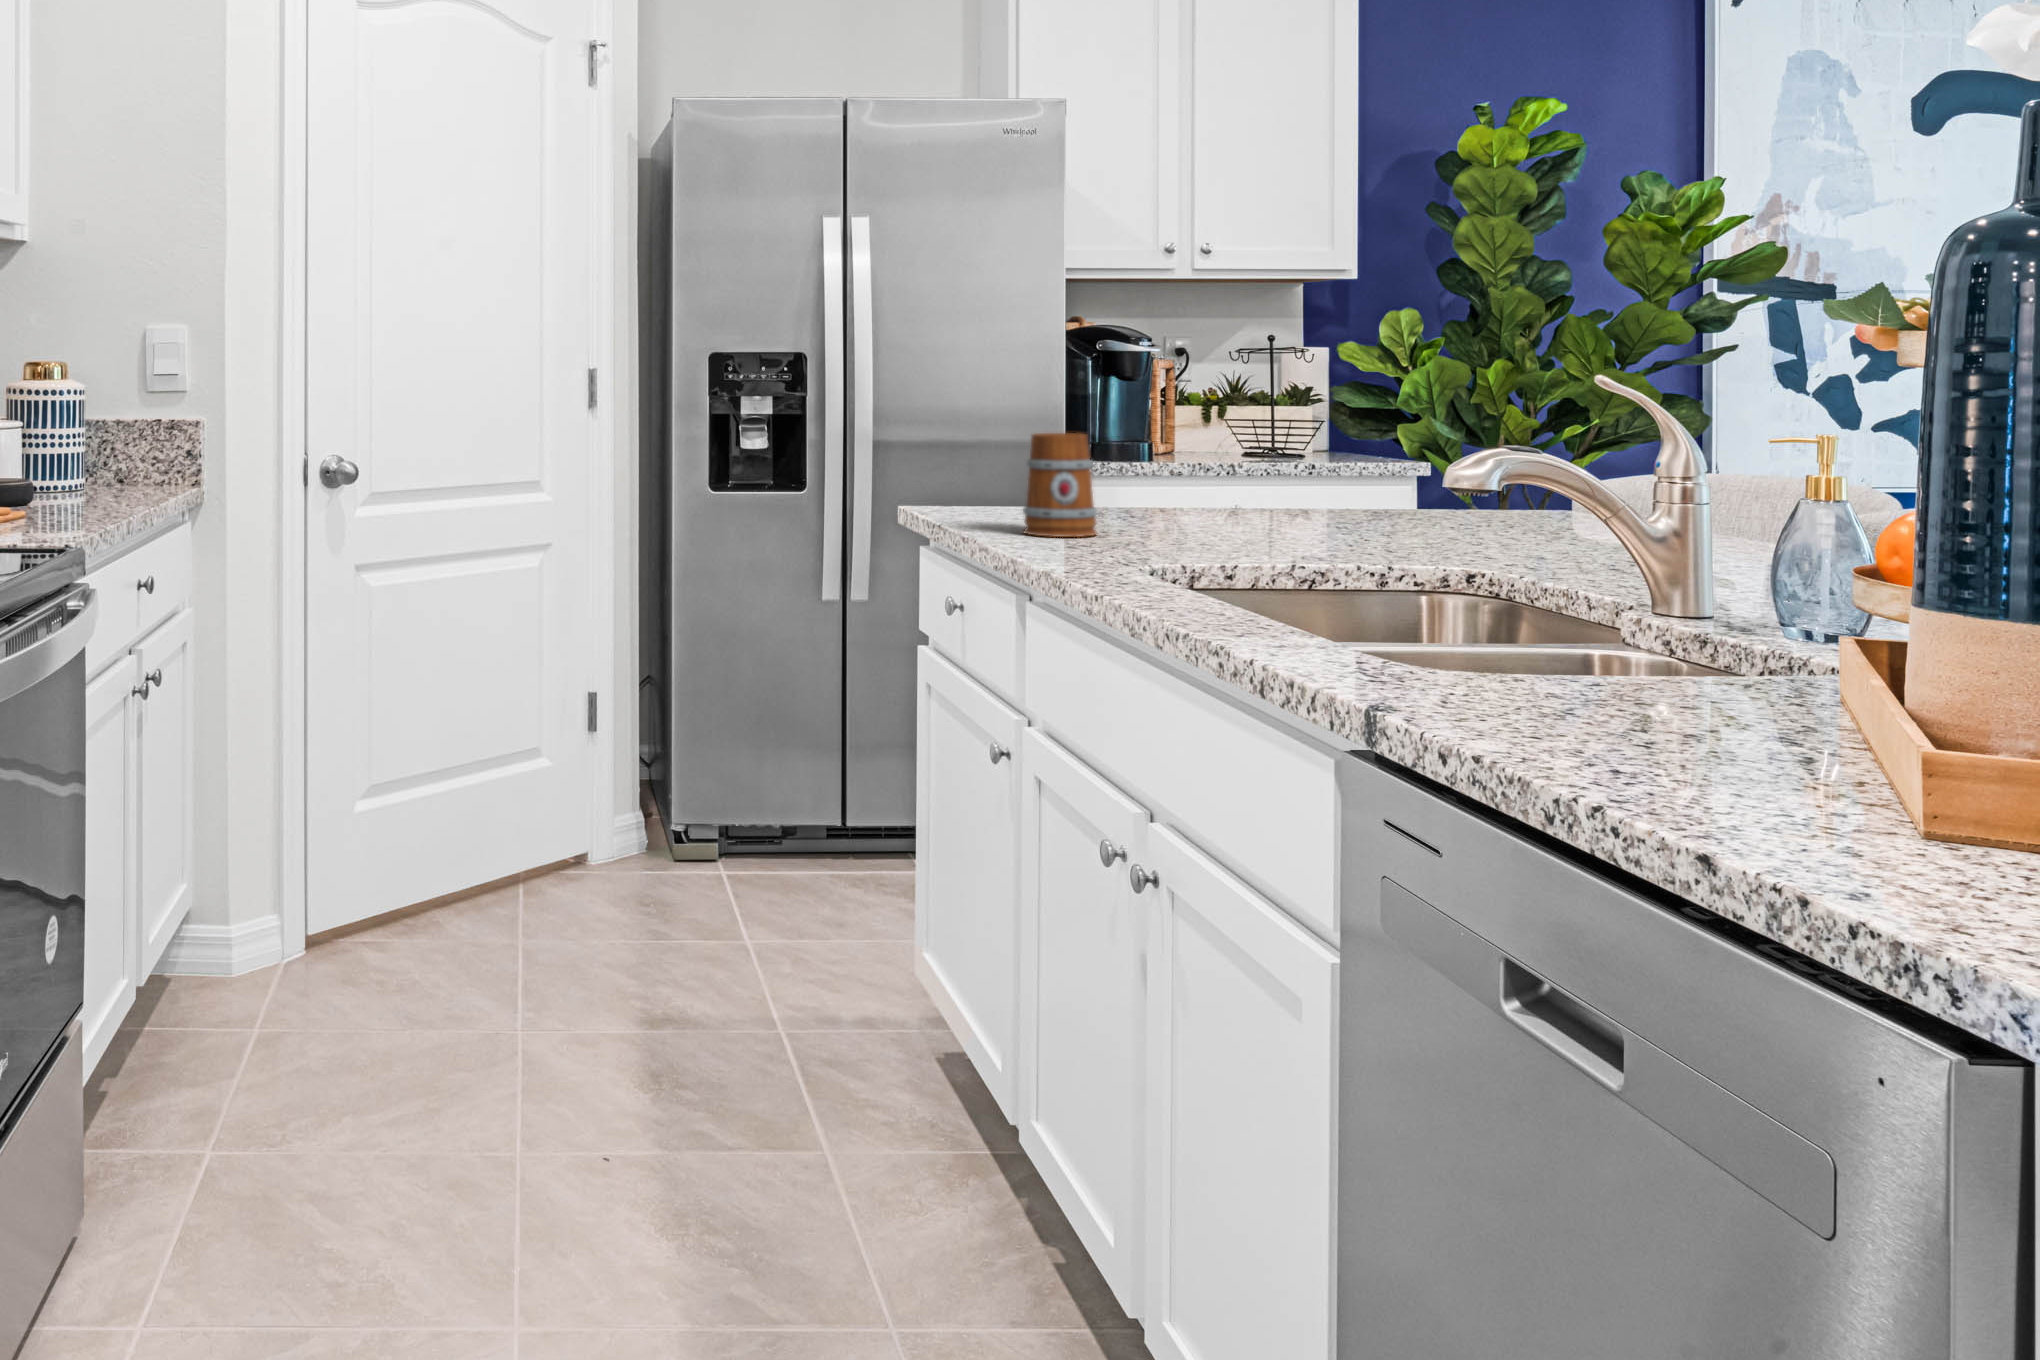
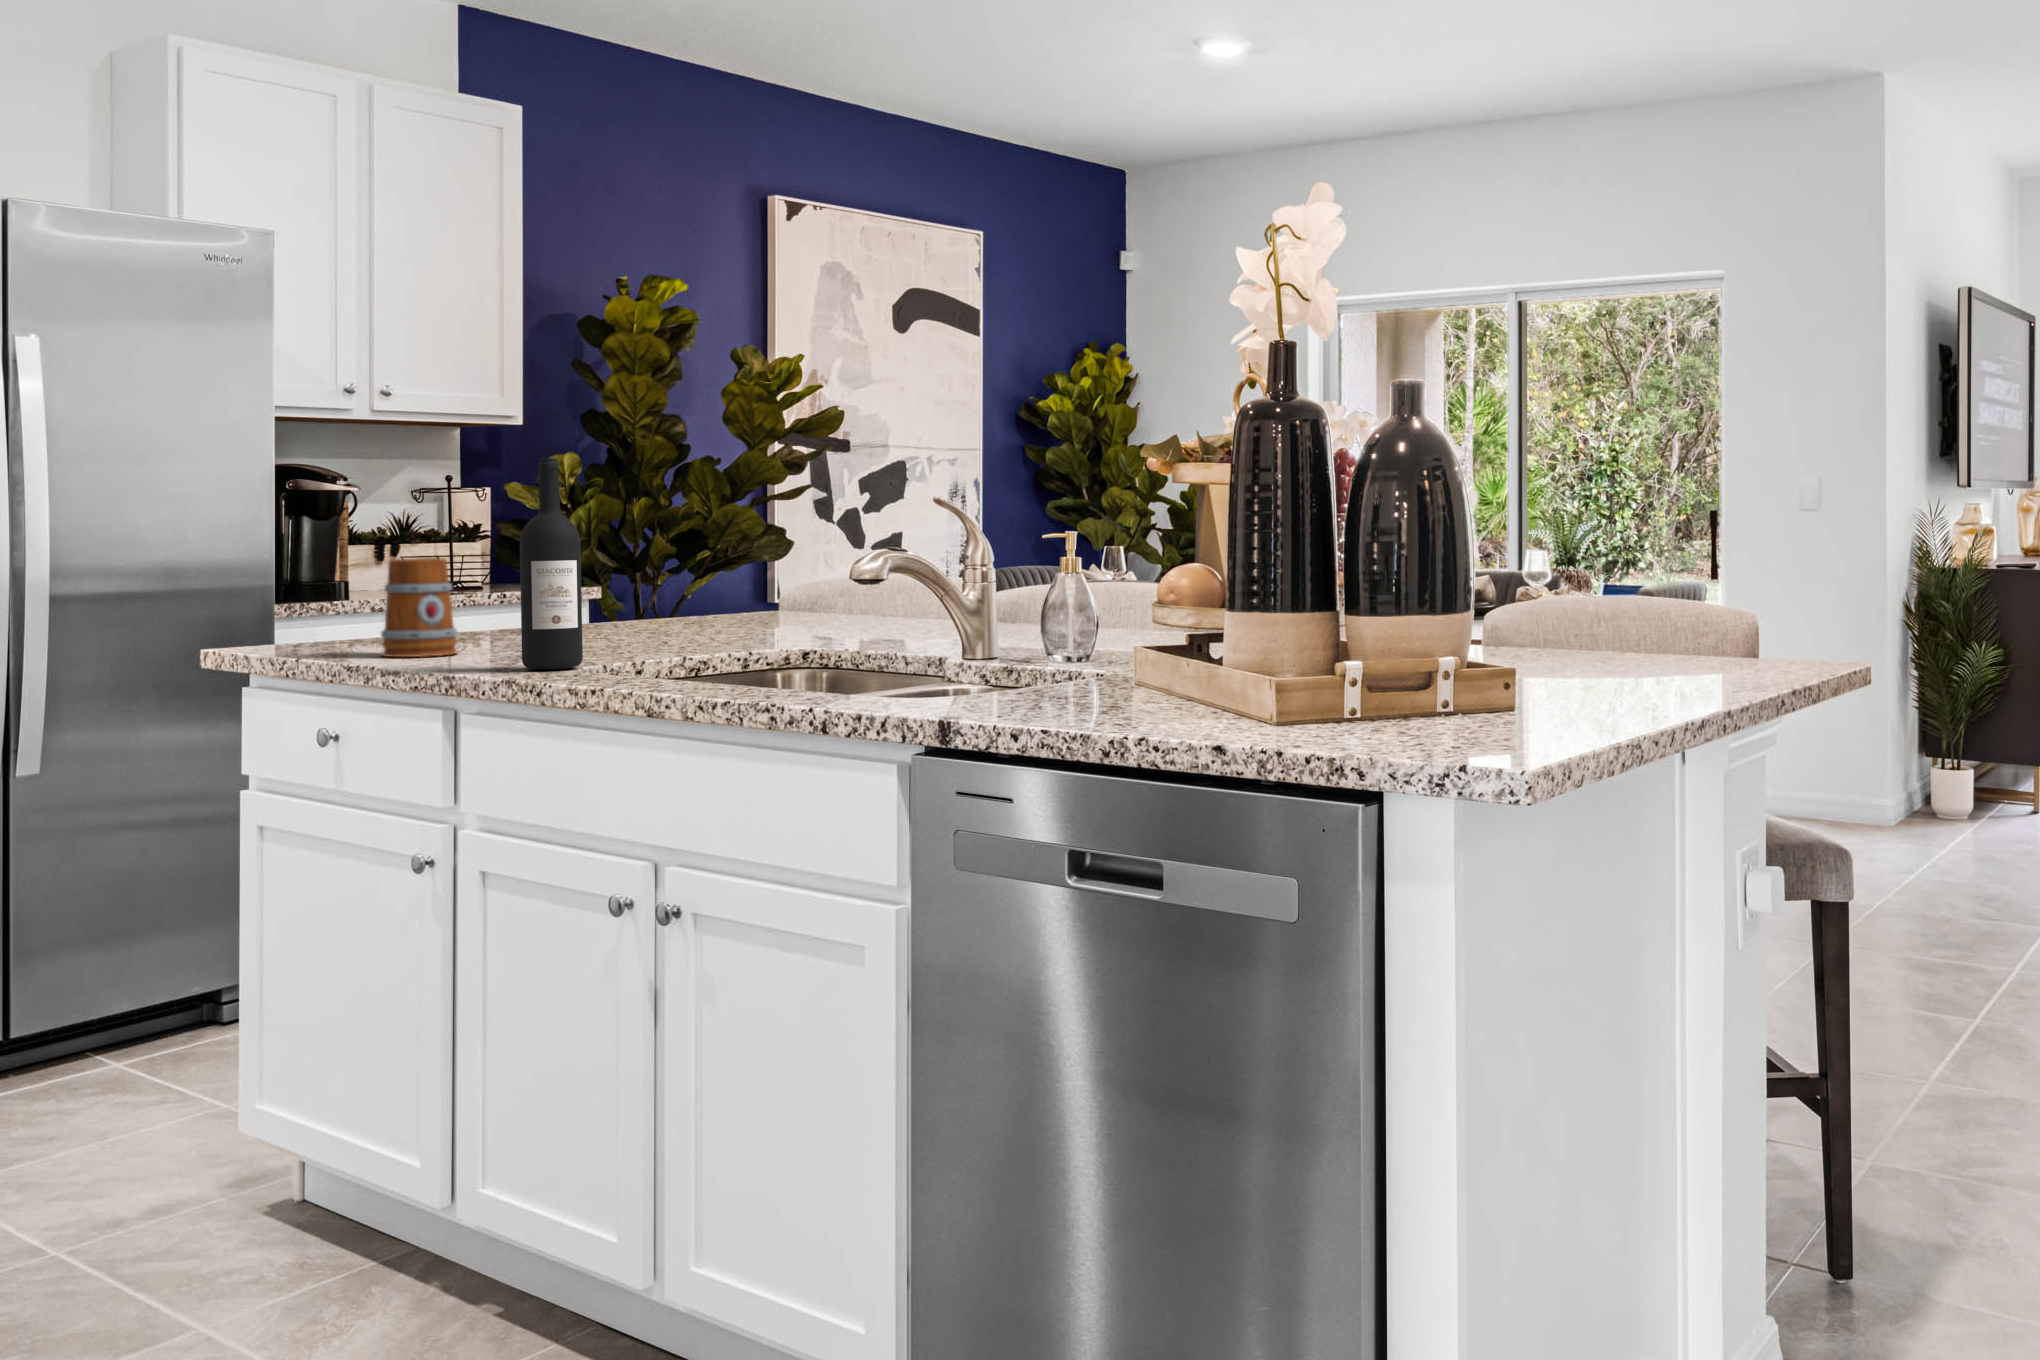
wine bottle: none [1097,329,1164,567] -> present [520,458,583,670]

